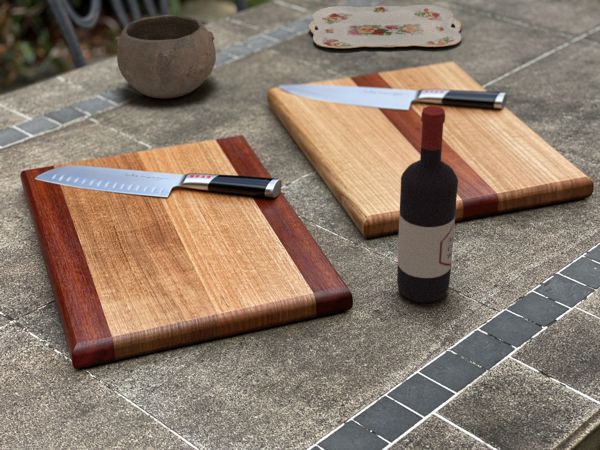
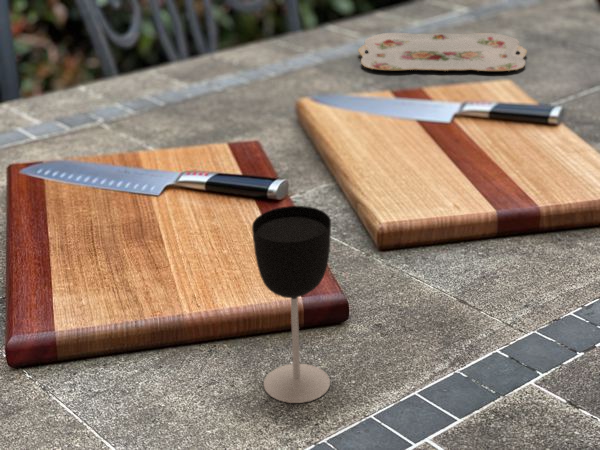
bowl: present [115,15,216,98] -> none [139,24,247,111]
wine bottle: present [397,106,458,303] -> none [407,77,477,319]
wine glass: none [286,227,350,387] -> present [252,206,331,403]

